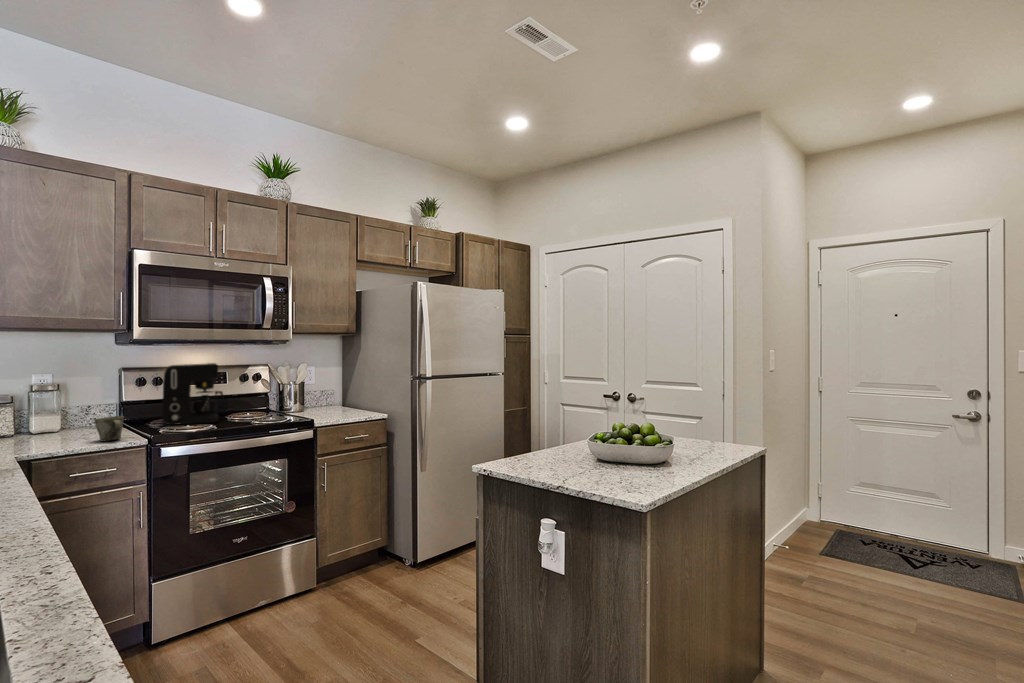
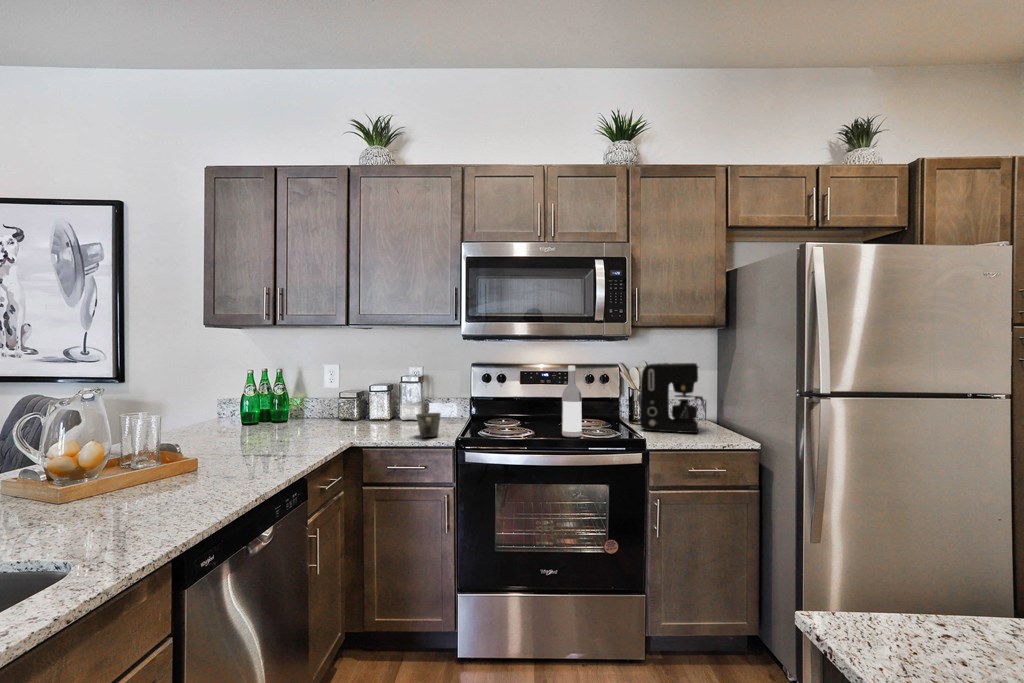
coffee maker: present [162,363,224,425] -> present [640,363,705,433]
wine bottle: none [243,365,260,425] -> present [562,365,582,437]

